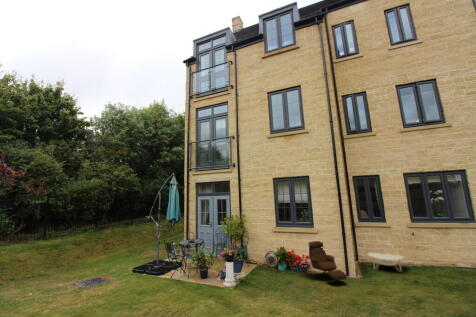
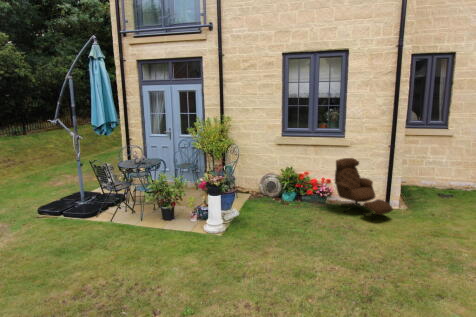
round table: present [368,252,403,272] -> none [413,171,465,198]

